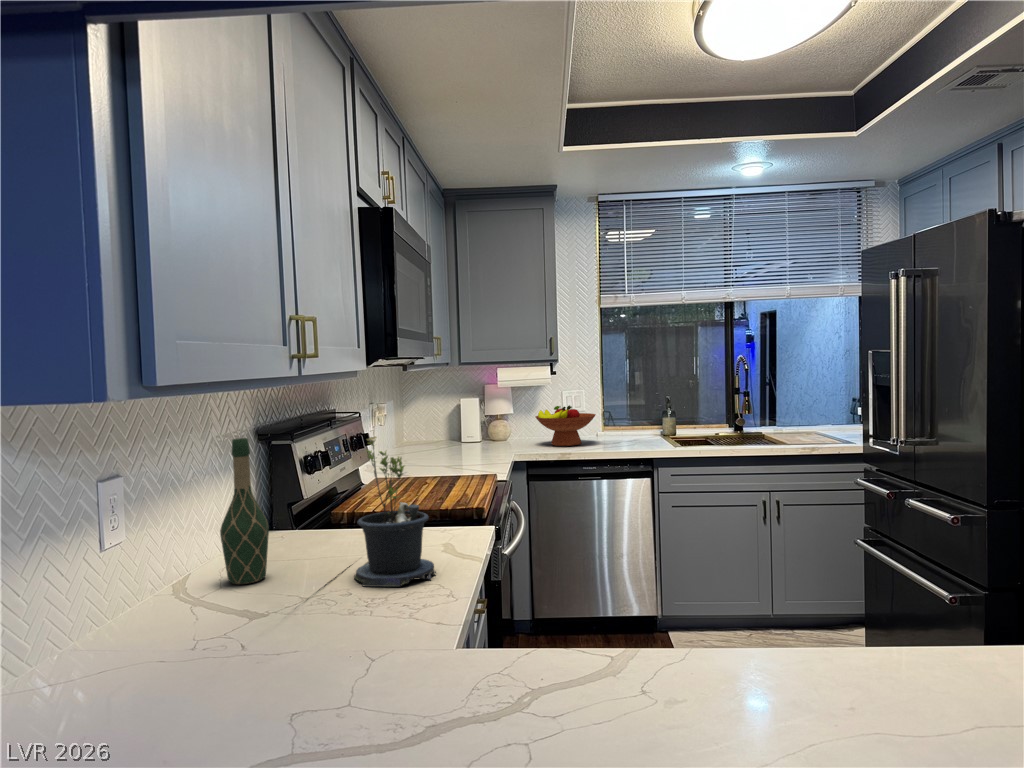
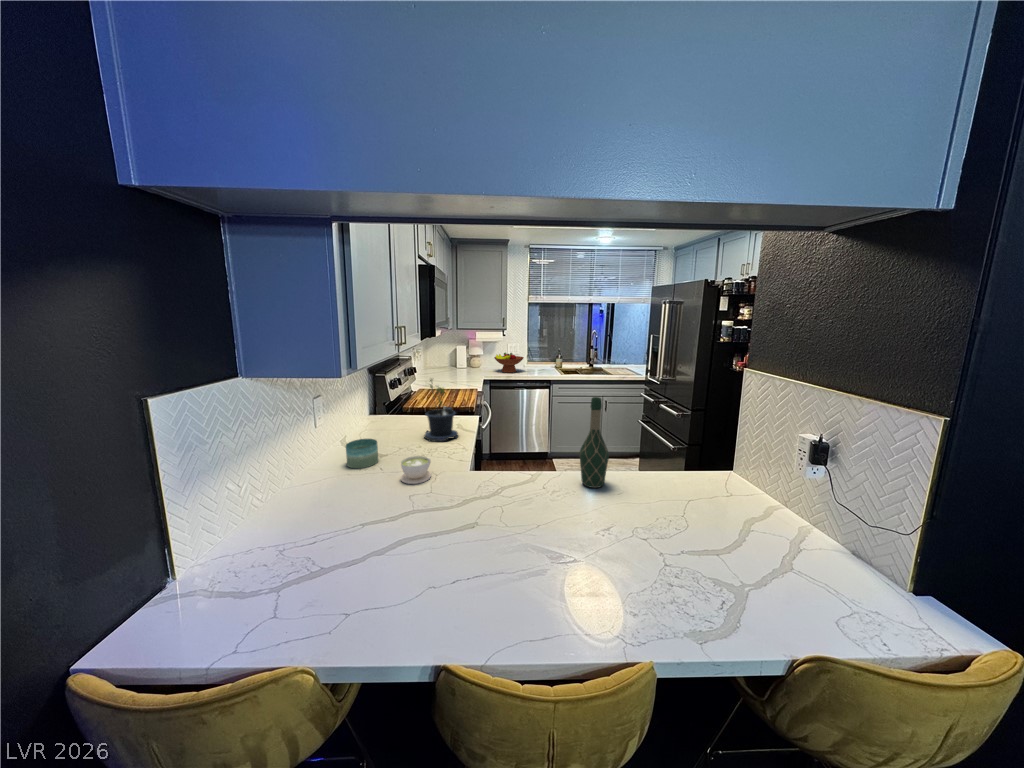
wine bottle: present [220,438,269,584] -> present [580,397,609,488]
candle: none [136,579,222,656] -> present [346,439,378,468]
coffee cup: none [247,623,335,704] -> present [401,456,431,484]

